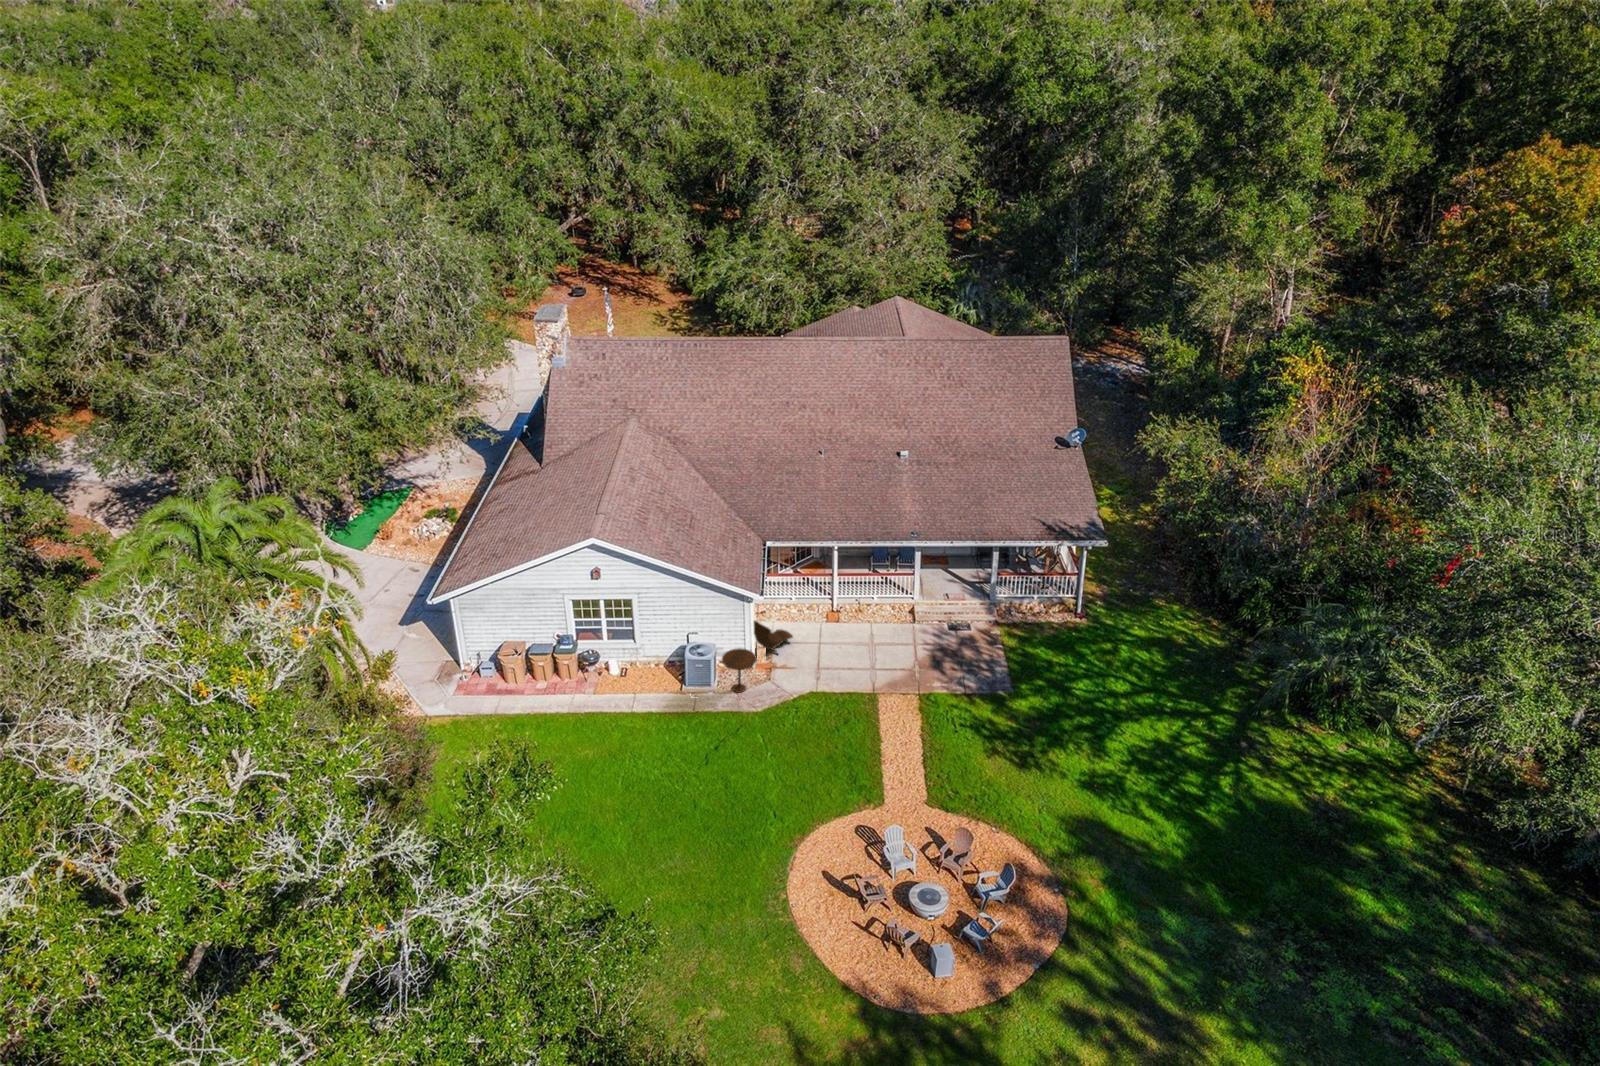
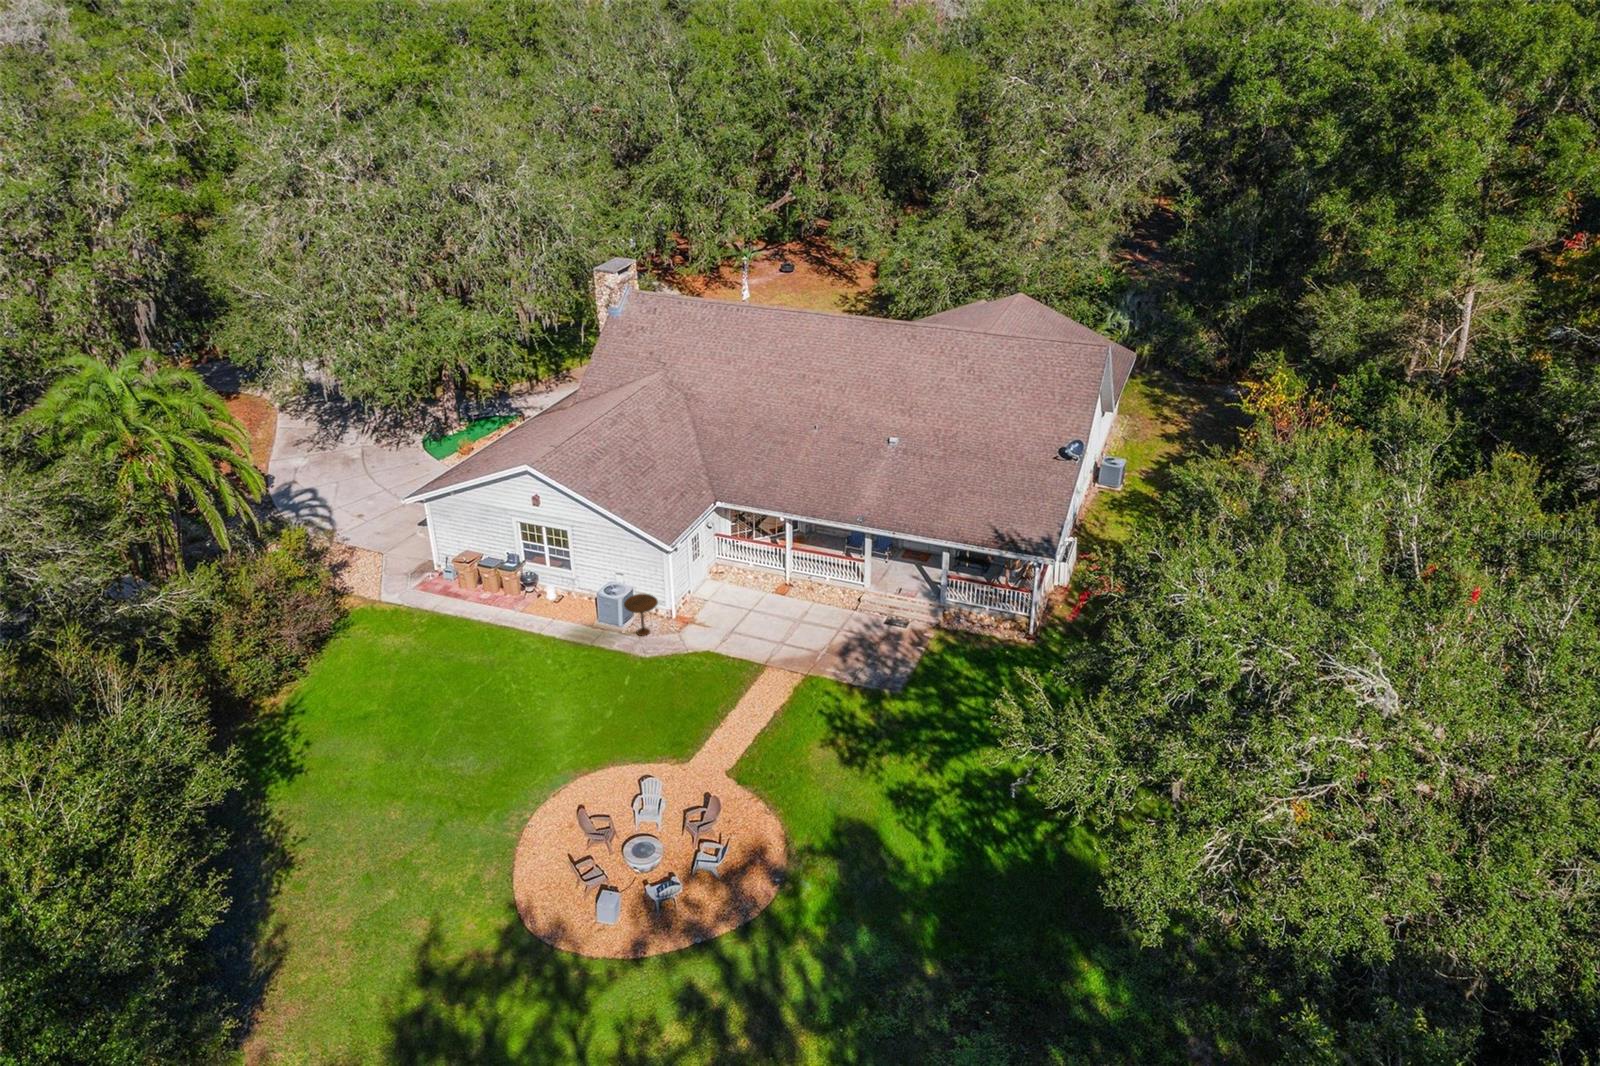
lounge chair: present [753,621,793,651] -> none [680,573,724,612]

